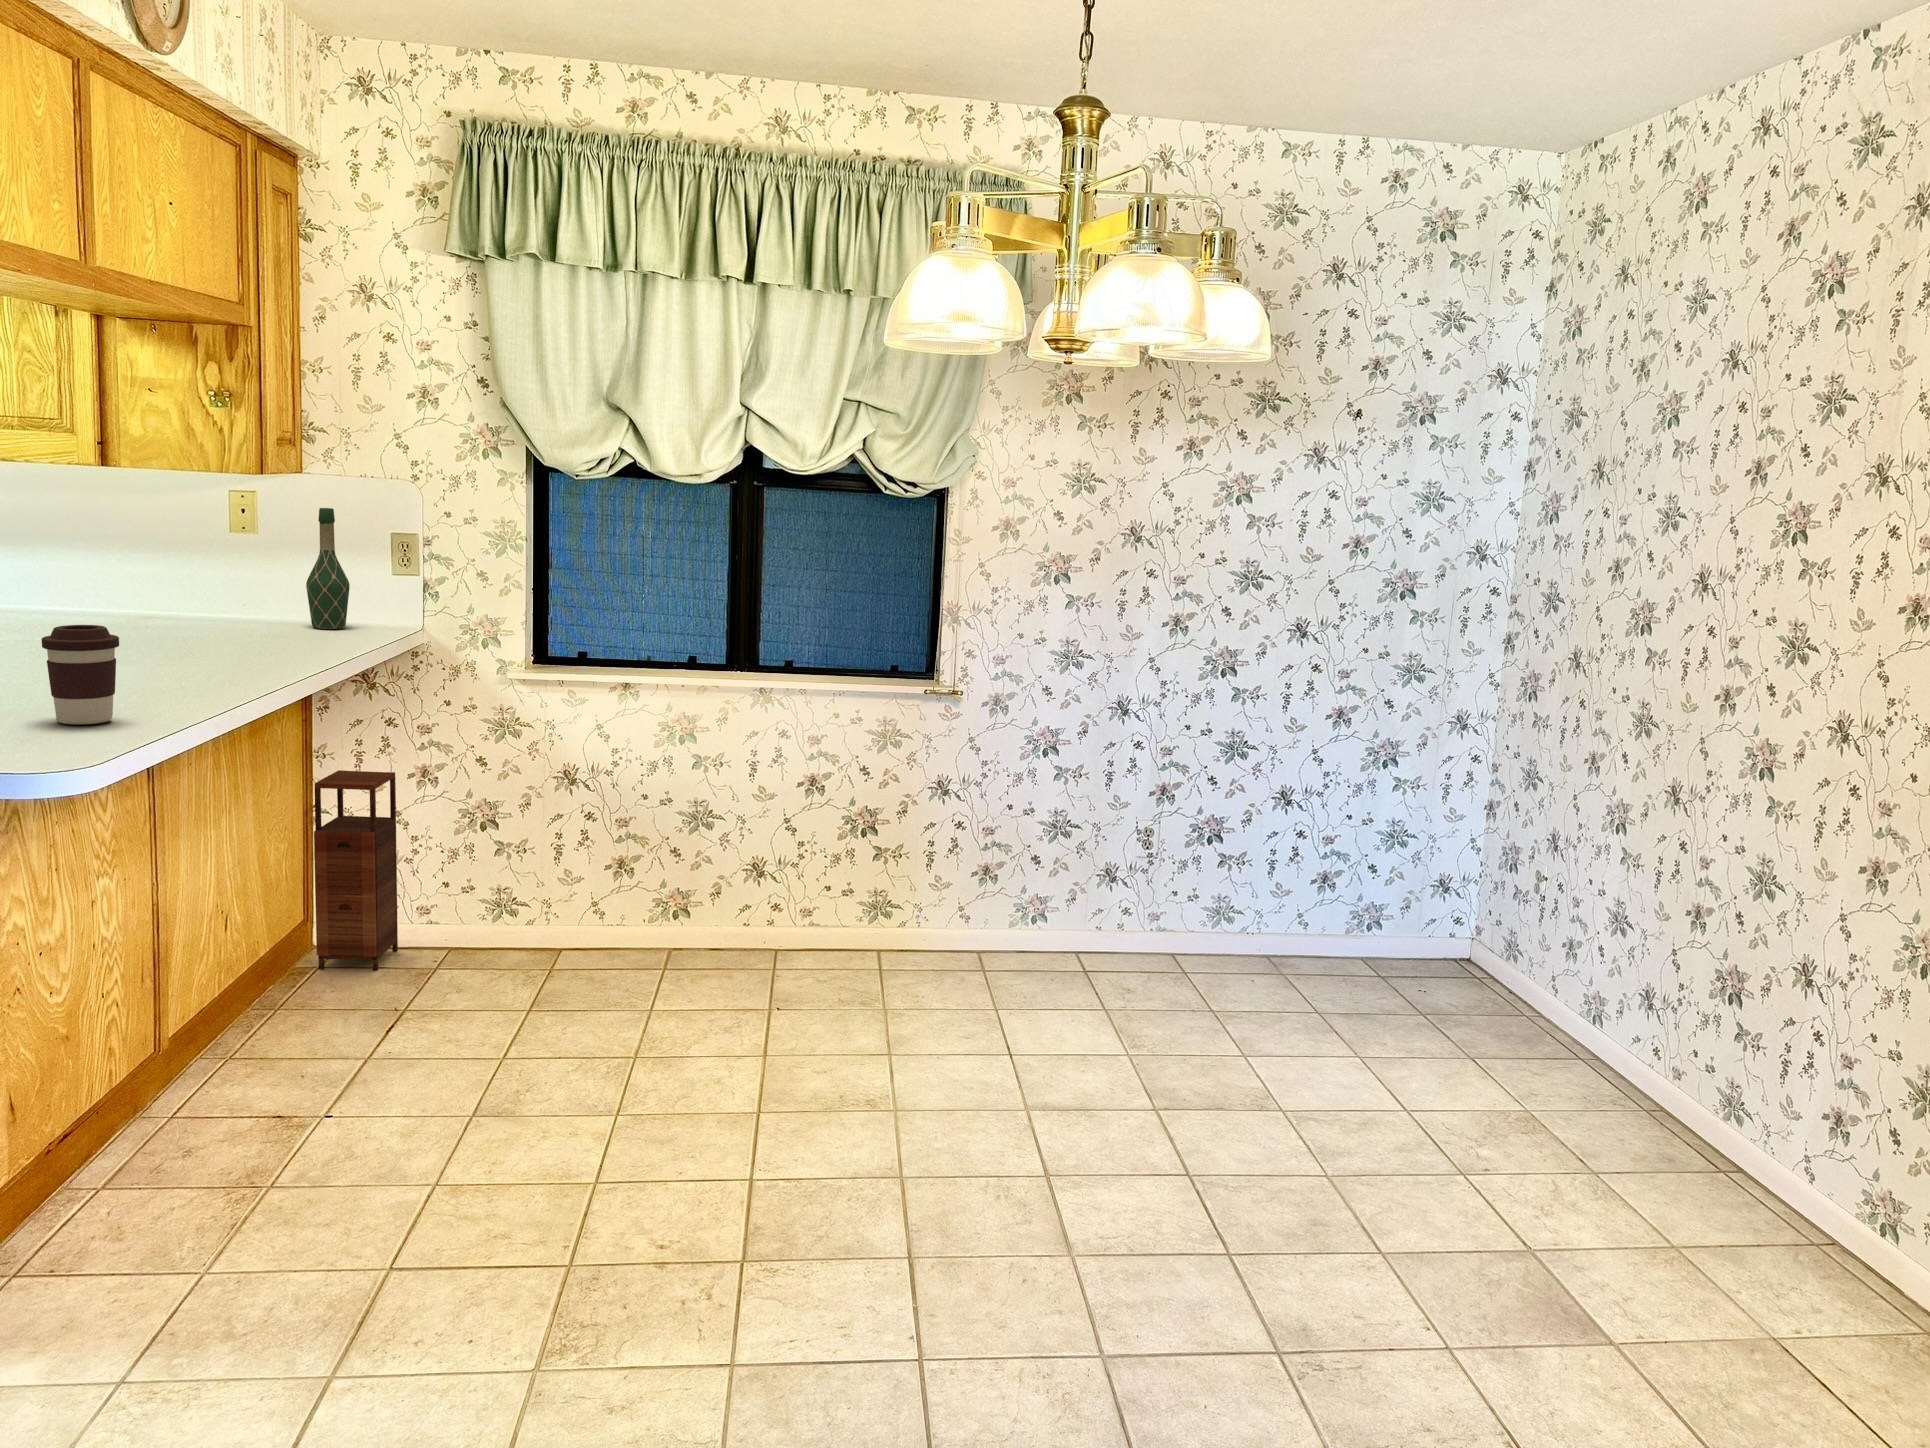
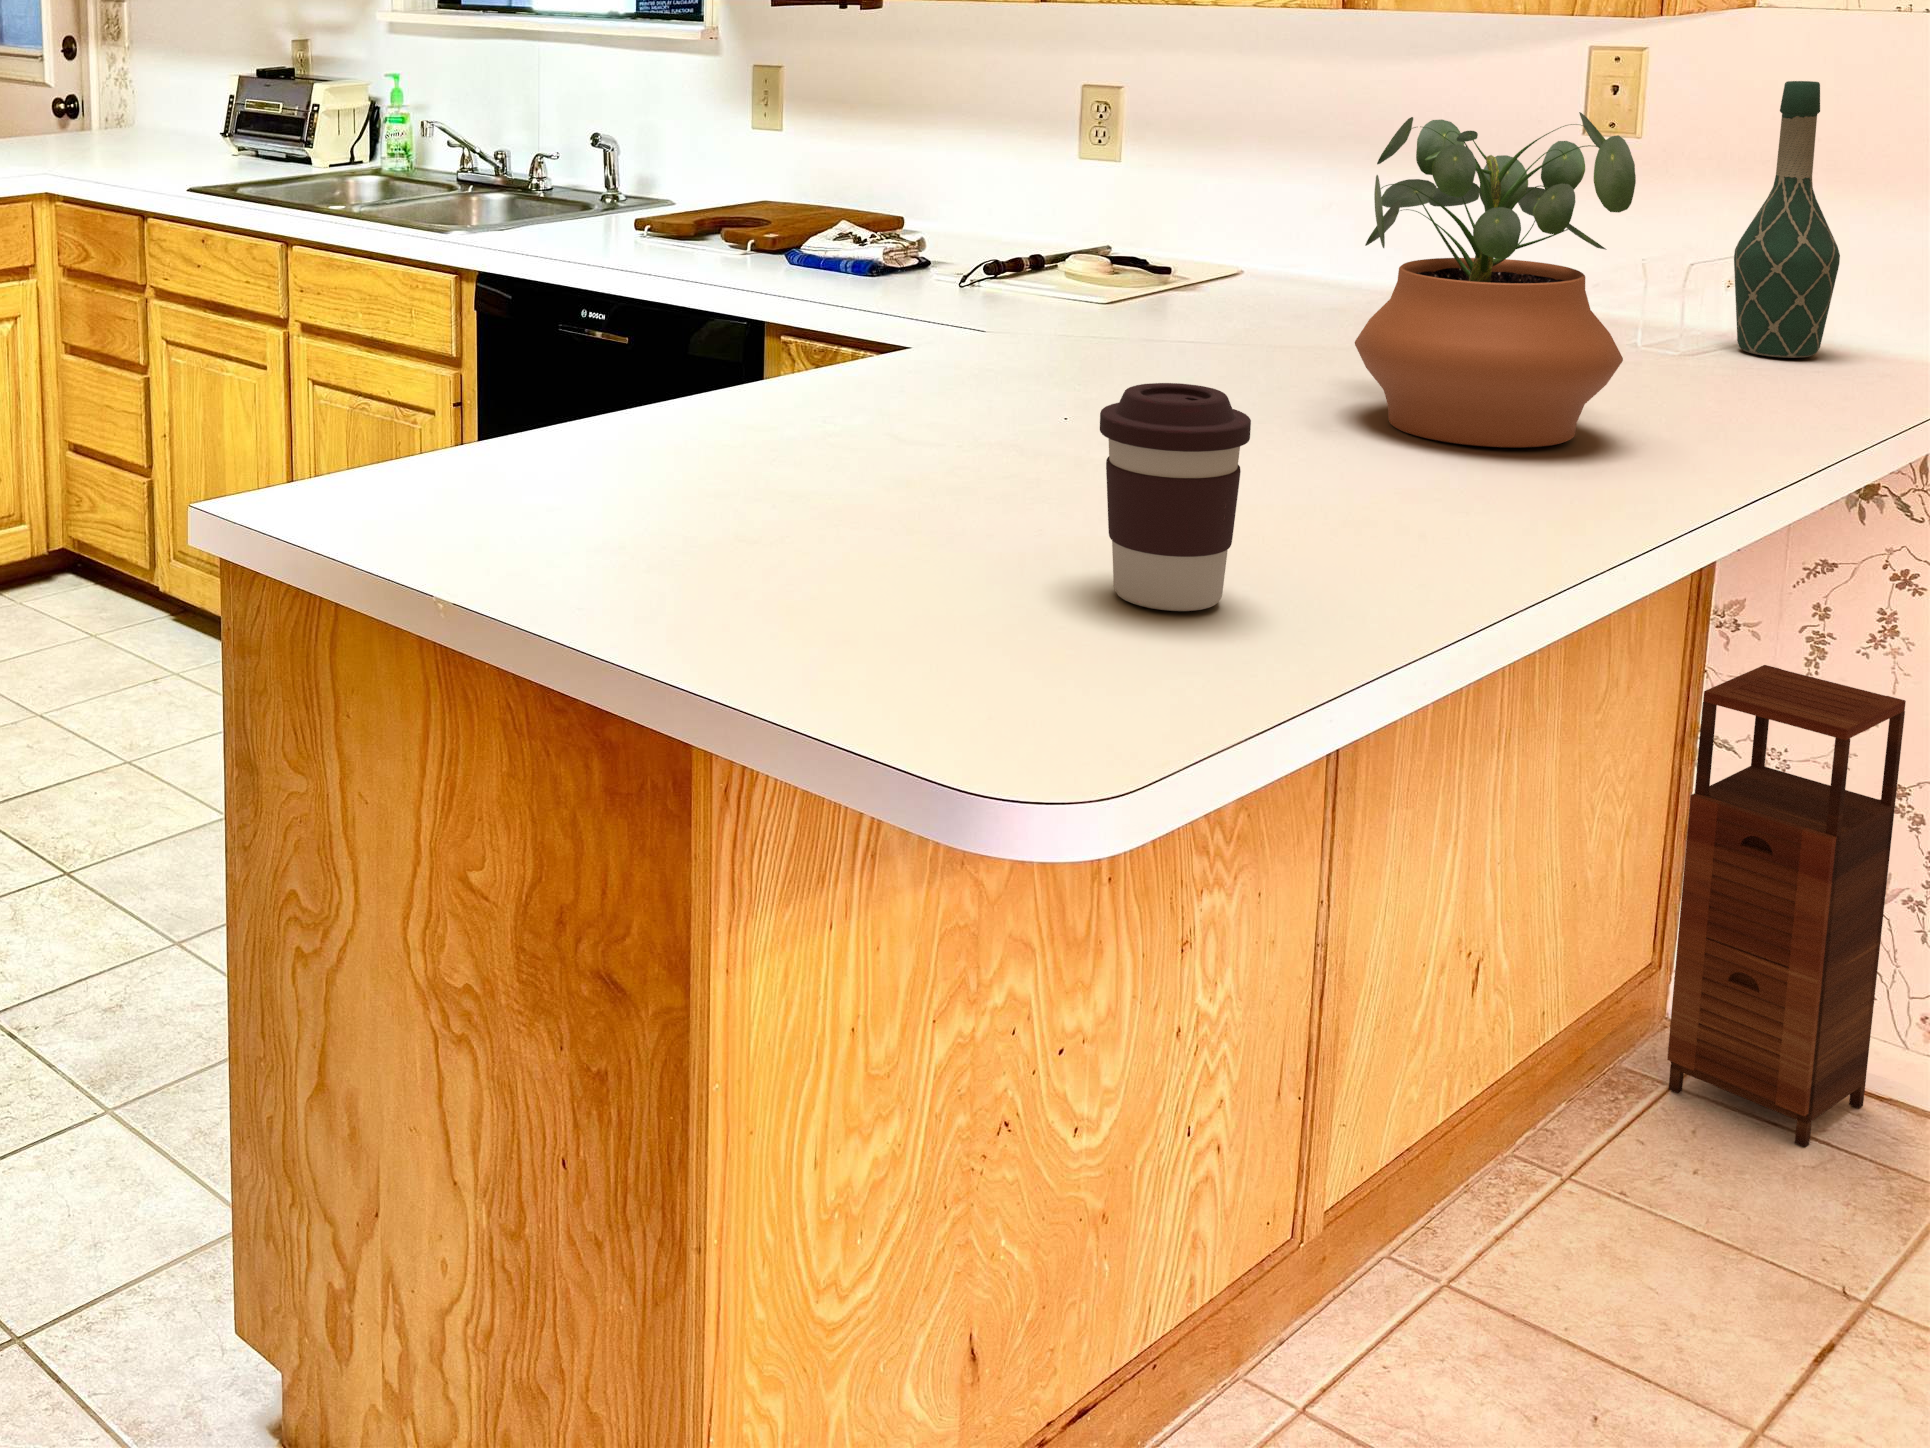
potted plant: none [140,515,267,665] -> present [1355,112,1636,448]

